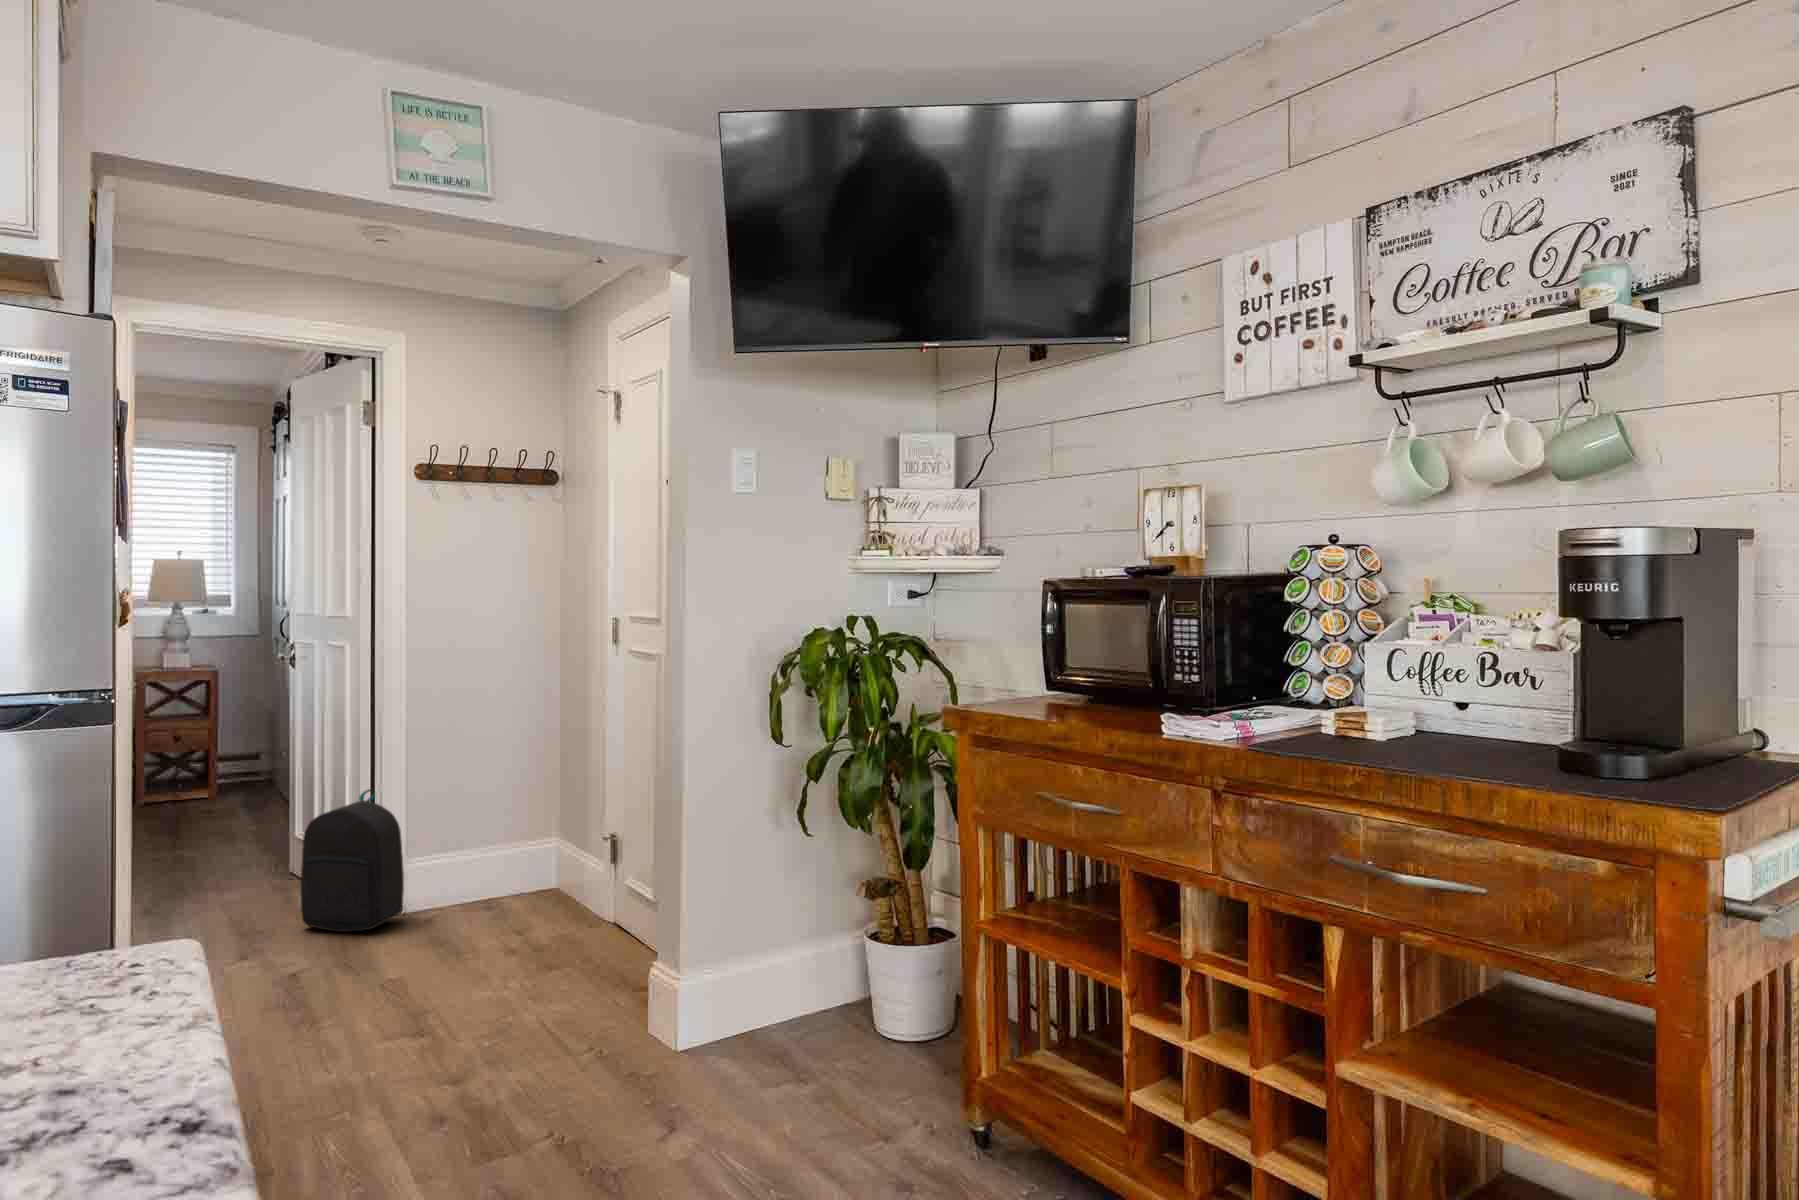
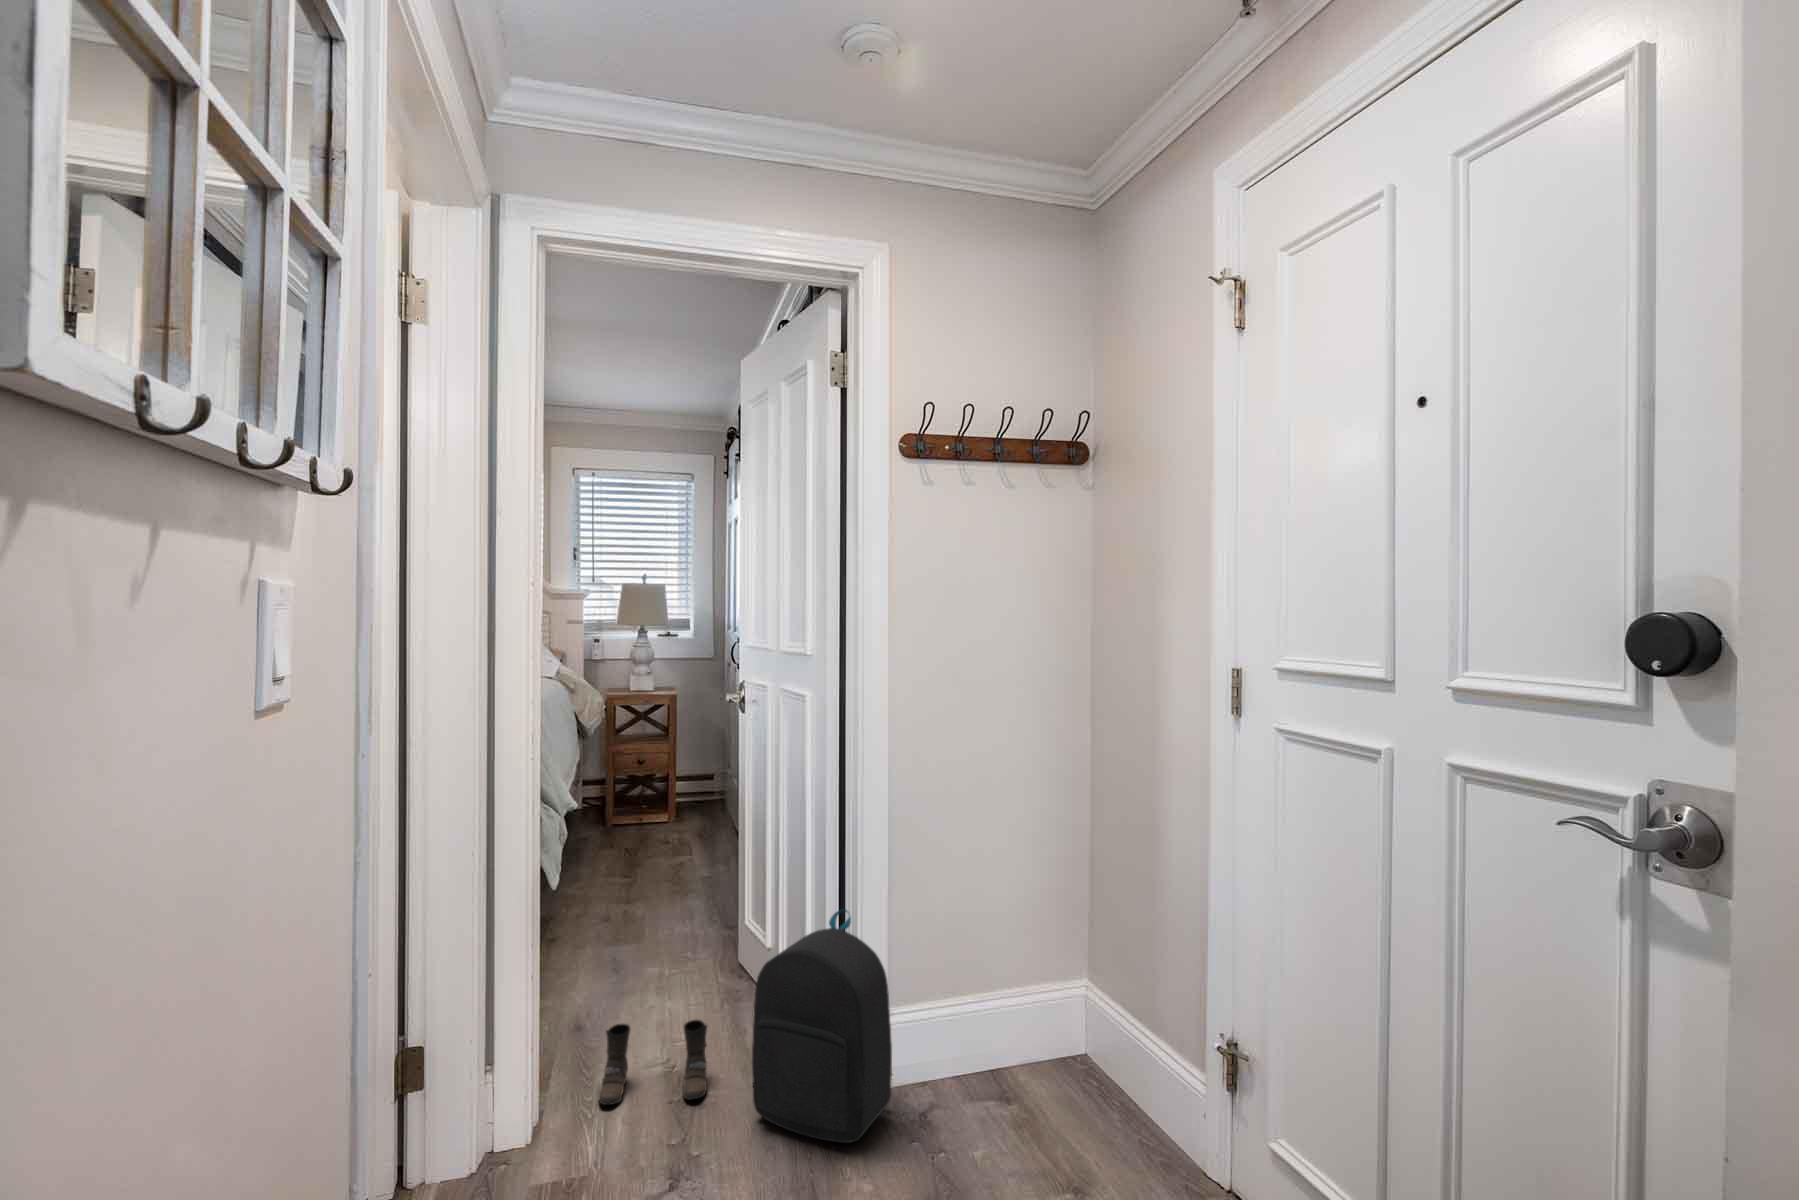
boots: none [180,878,265,932] -> present [598,1020,707,1105]

